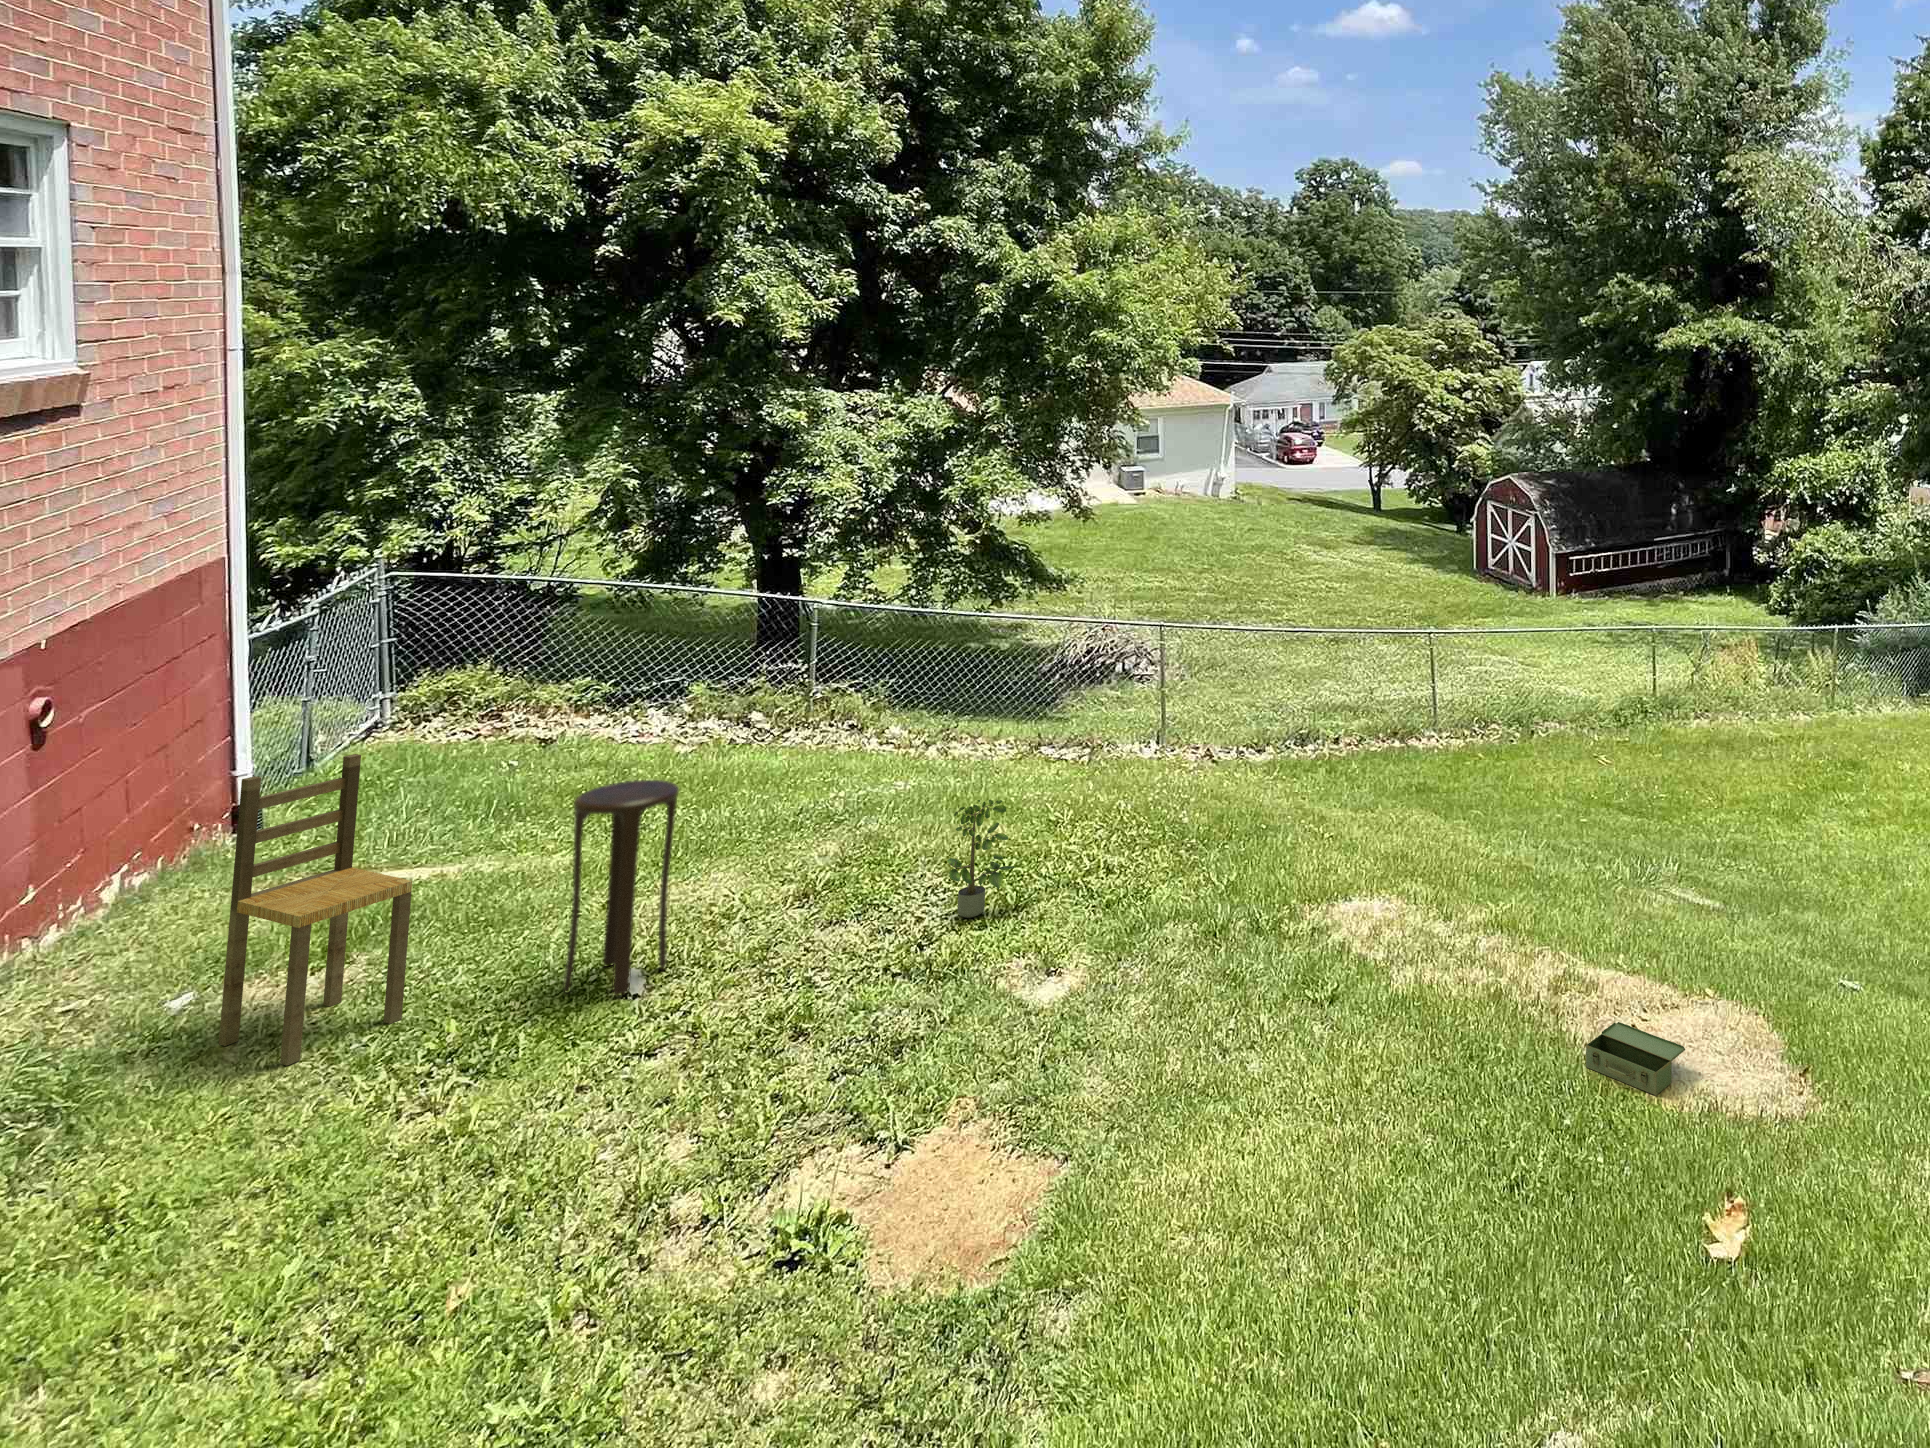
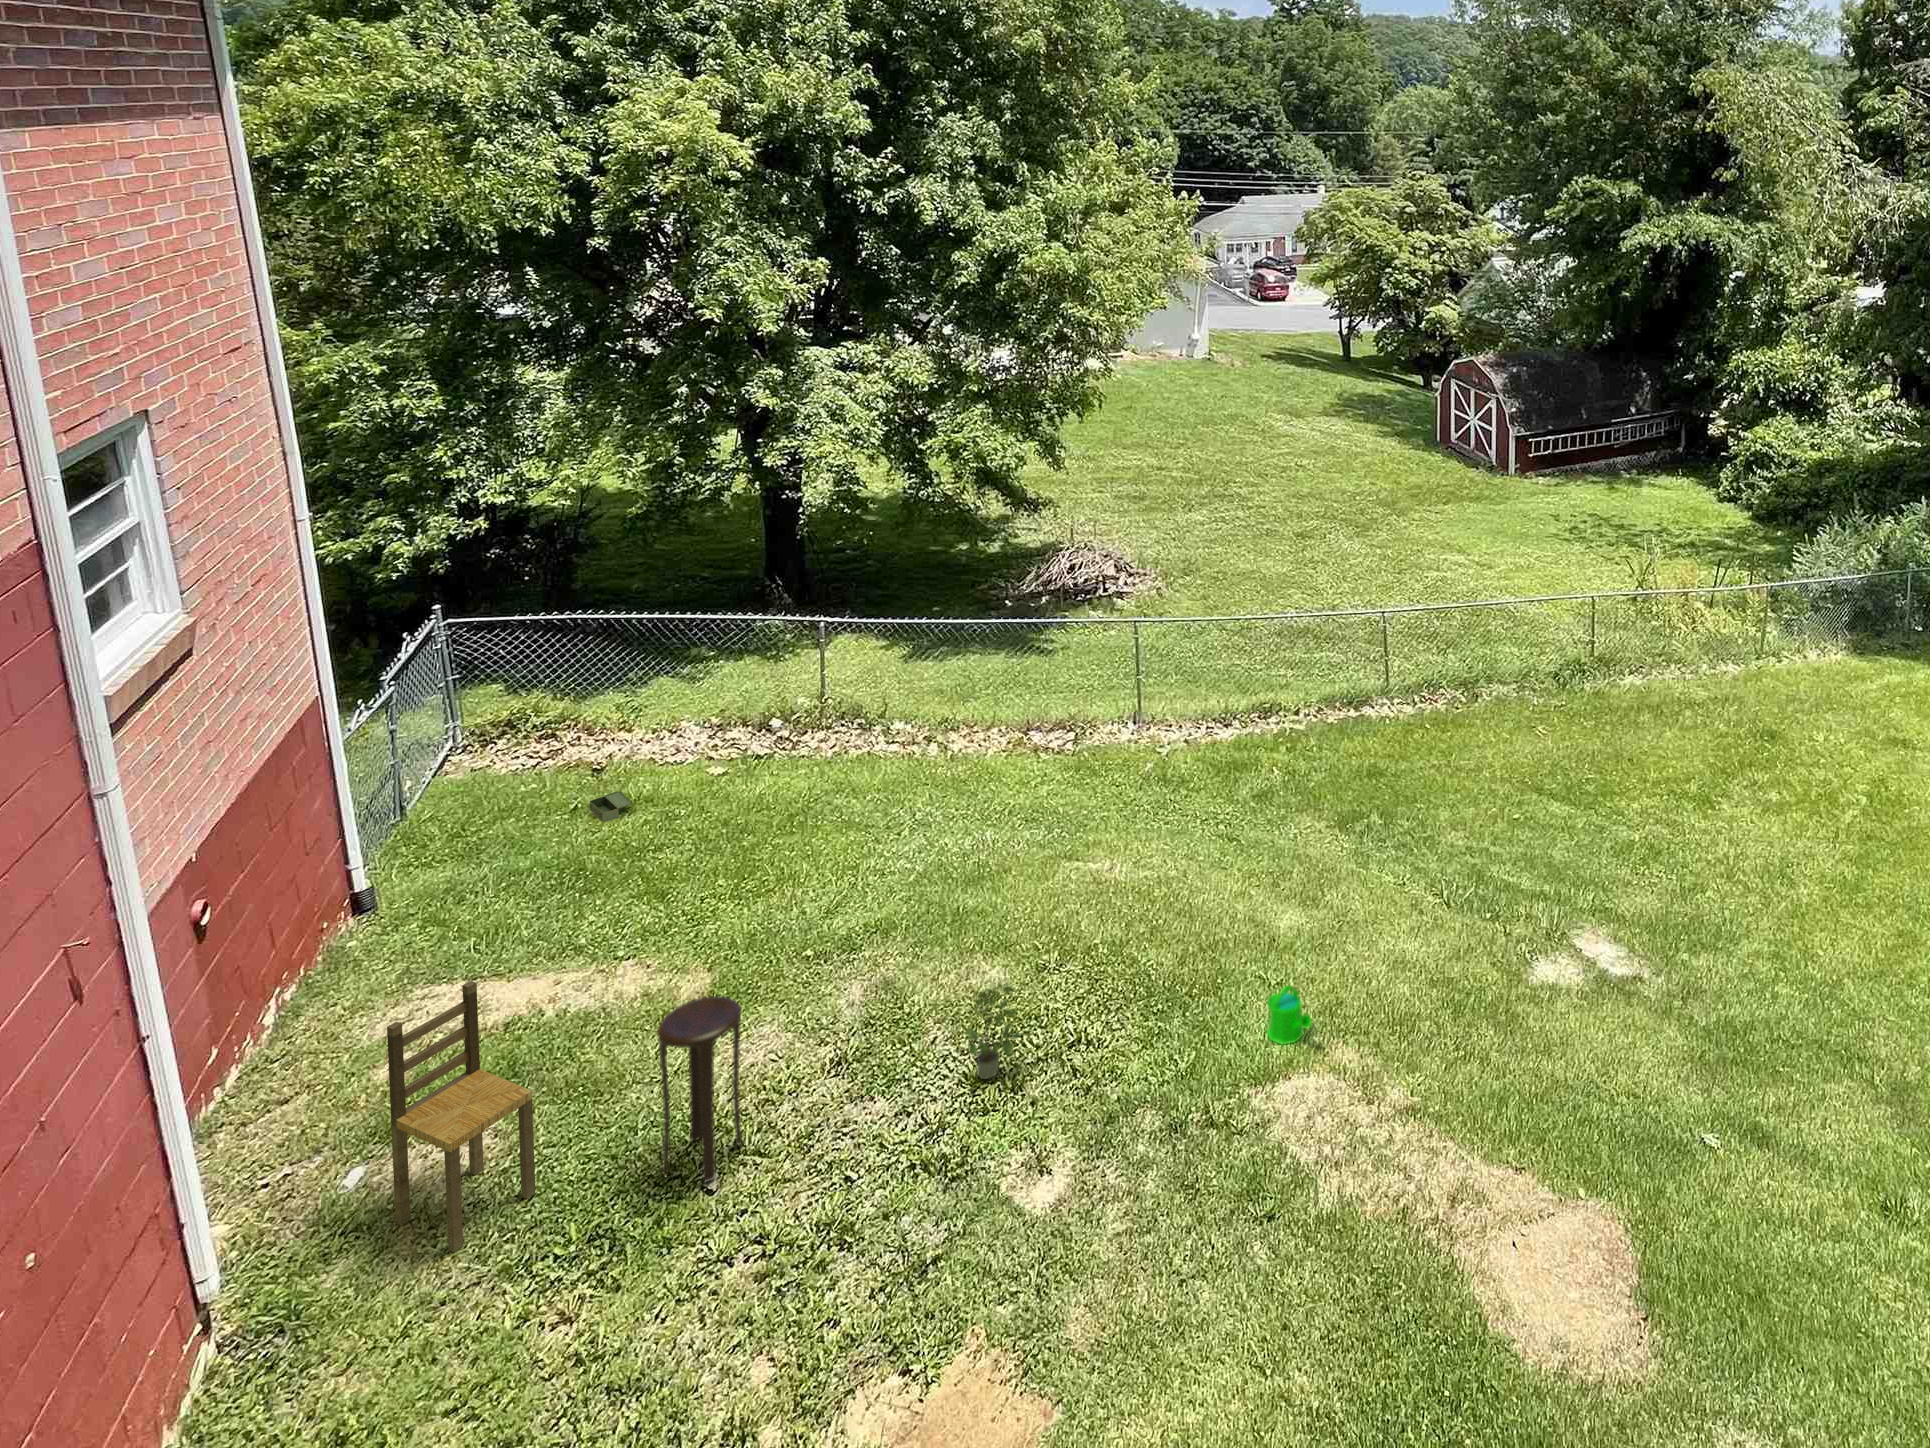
watering can: none [1302,833,1355,901] -> present [1267,985,1312,1045]
toolbox: present [1586,1022,1685,1095] -> present [590,791,633,822]

